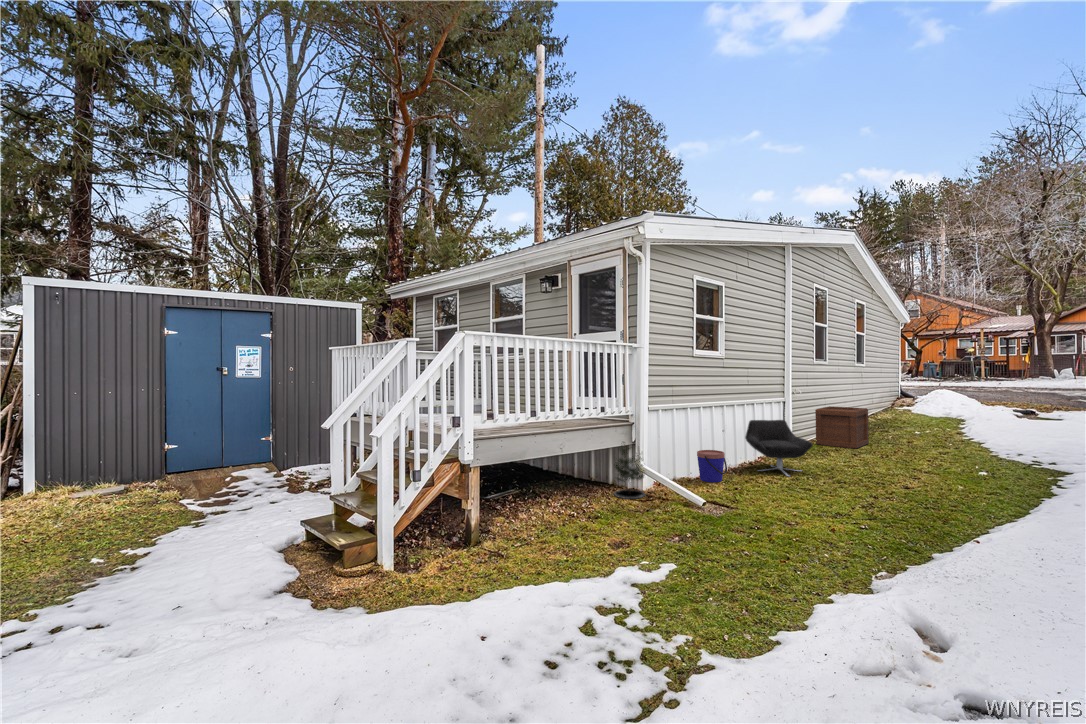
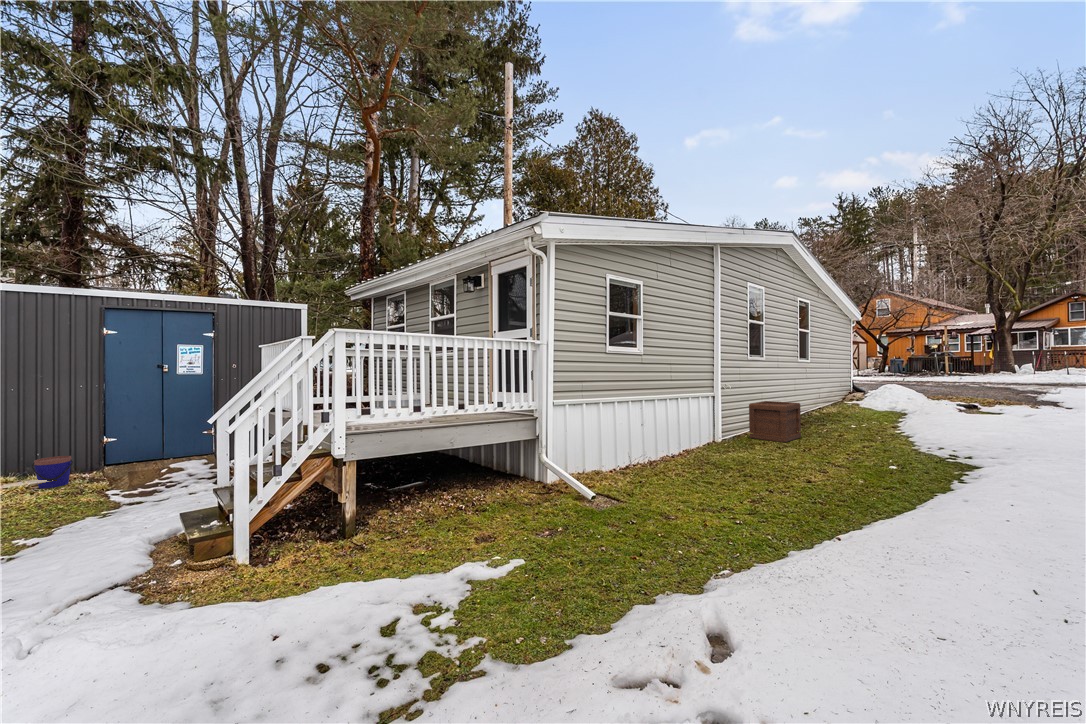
lounge chair: present [745,420,813,476] -> none [667,414,727,470]
potted tree: present [614,442,644,499] -> none [514,435,549,493]
bucket: present [697,450,727,482] -> present [32,456,73,488]

